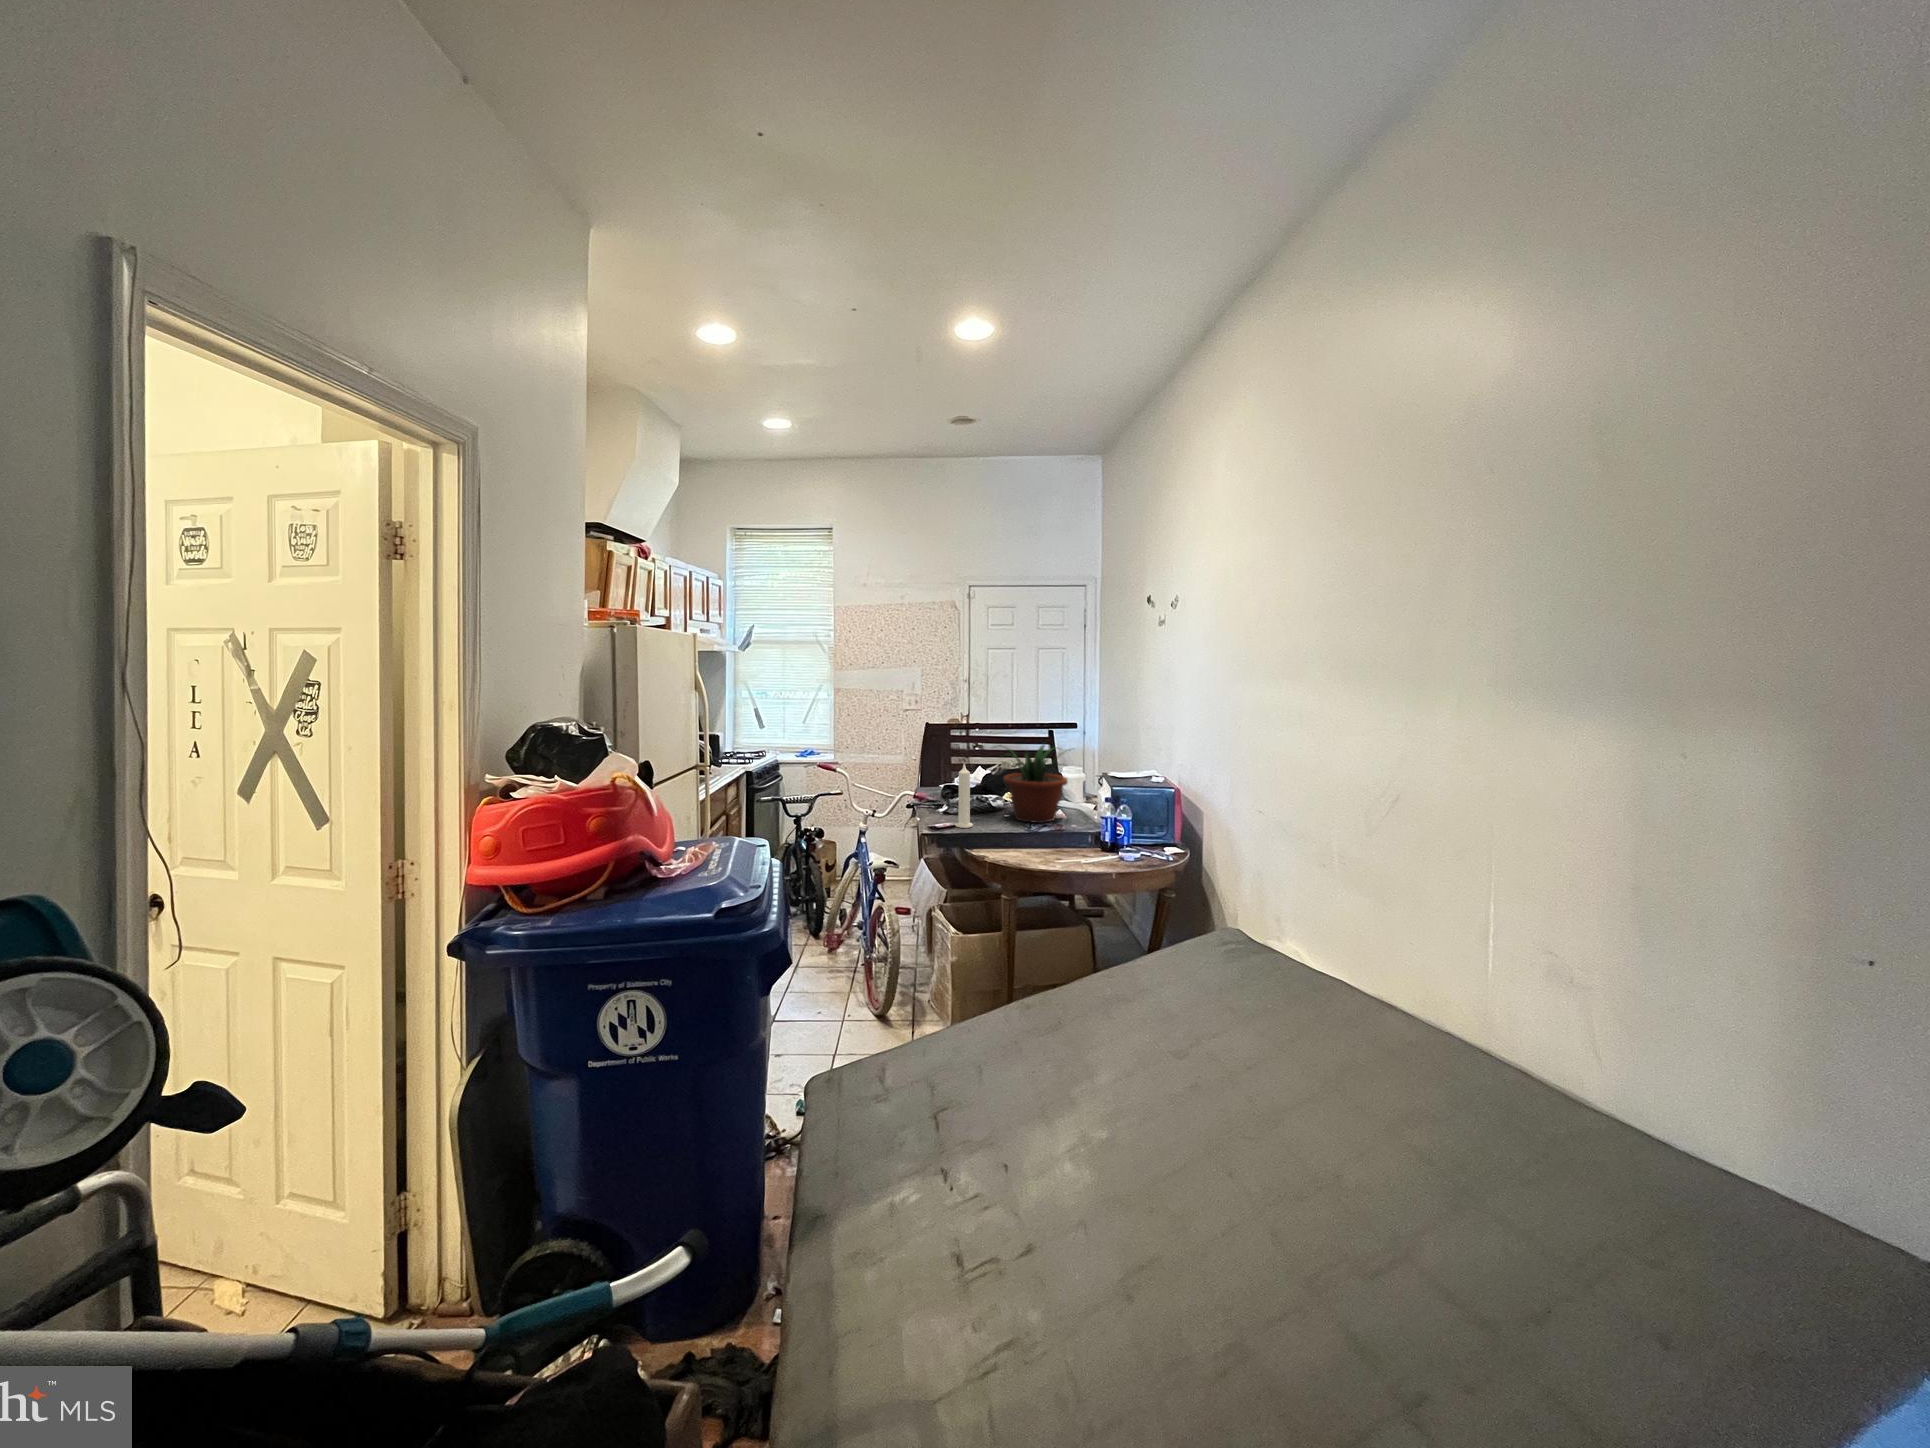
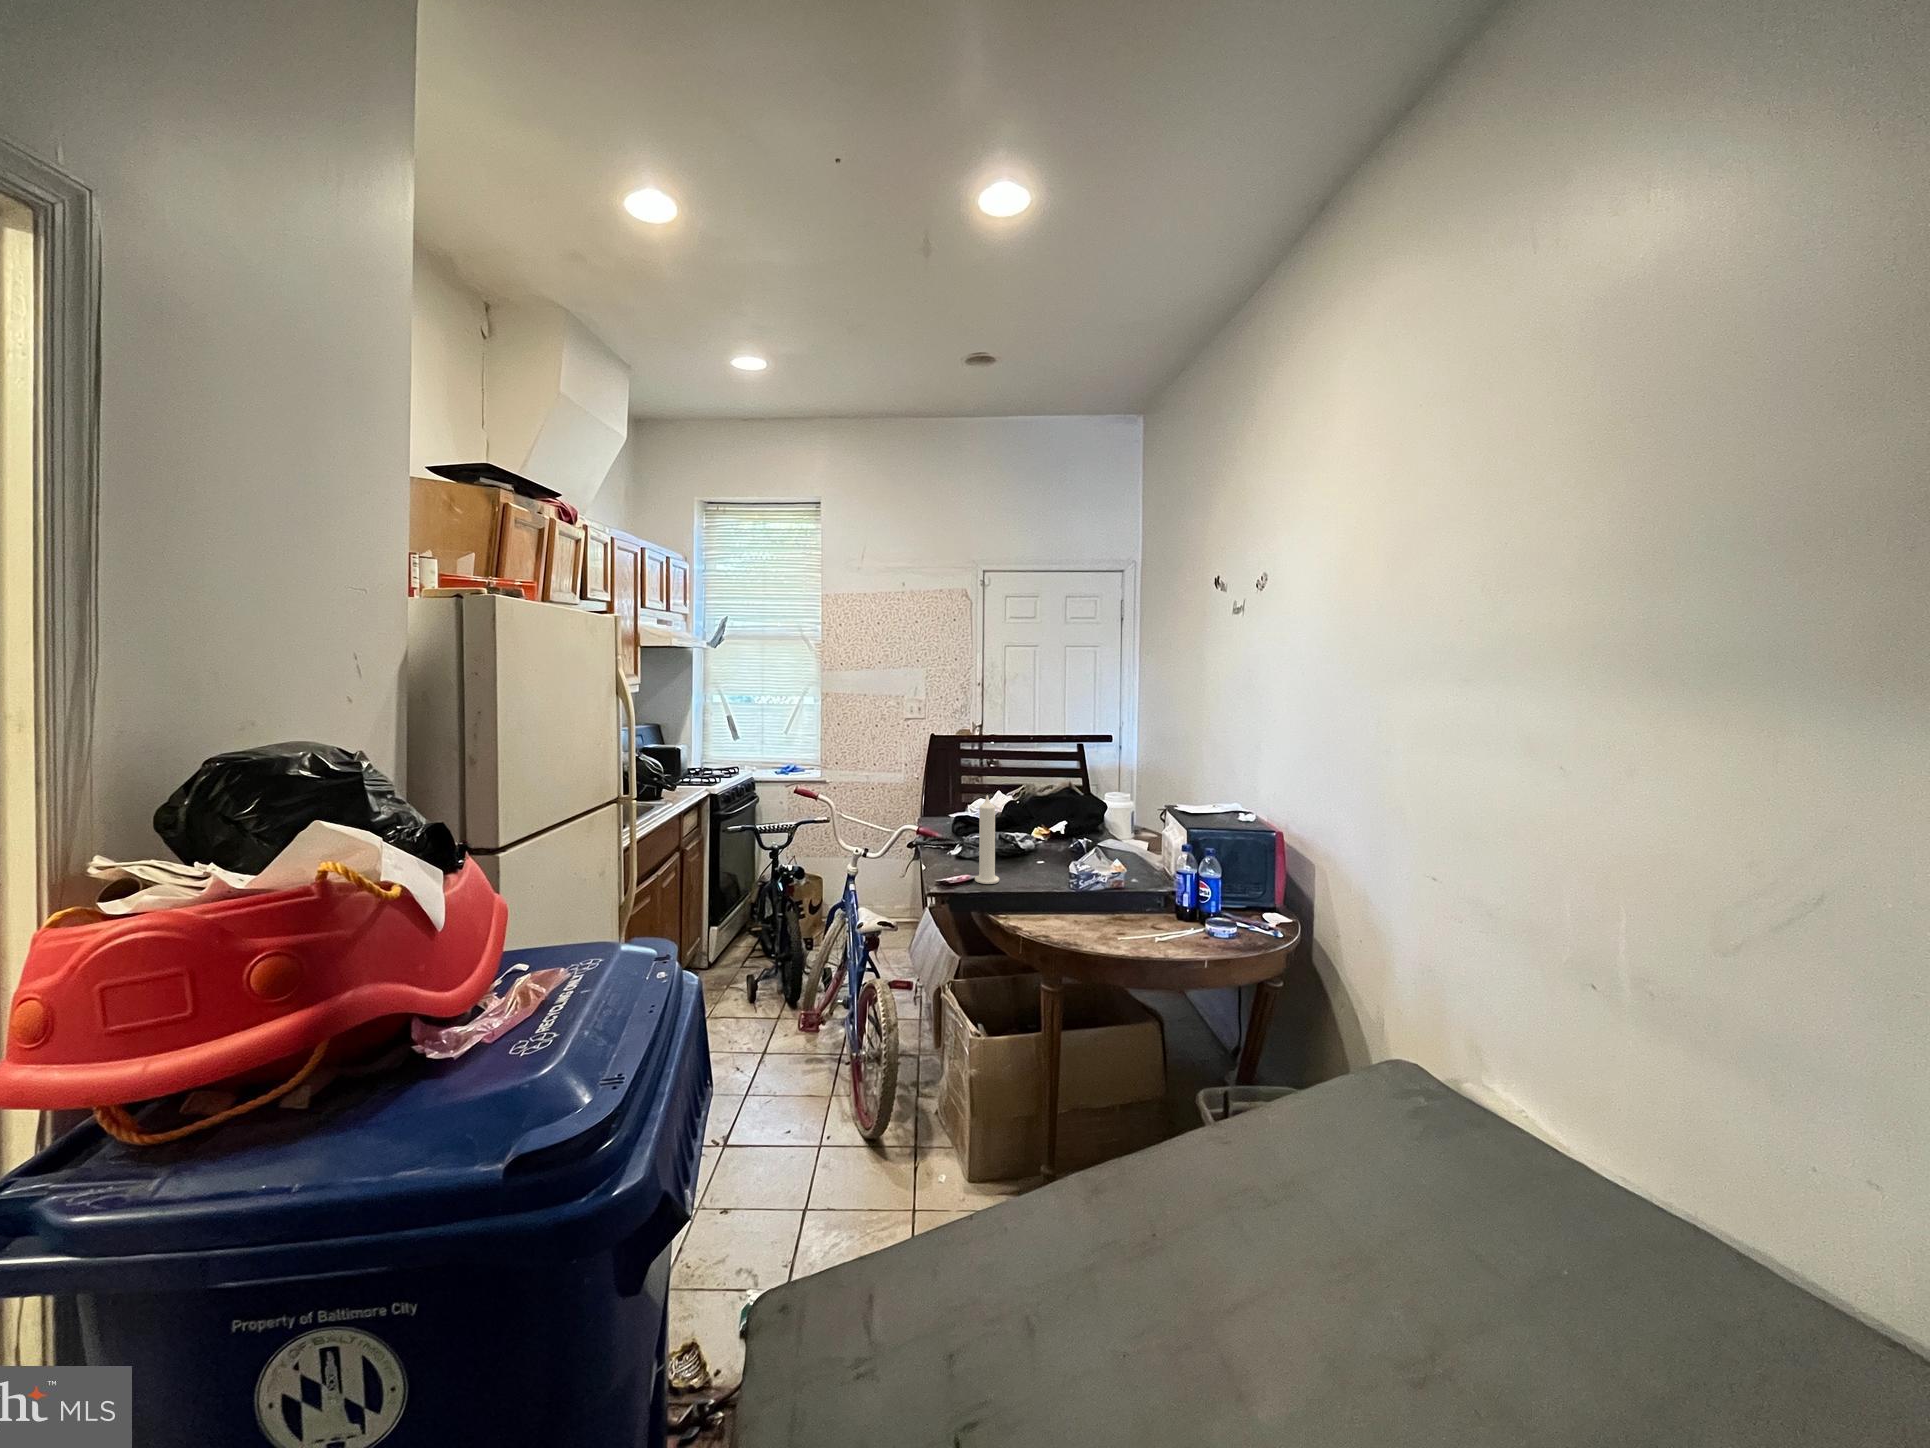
potted plant: present [1003,745,1068,823] -> none [1021,765,1137,875]

